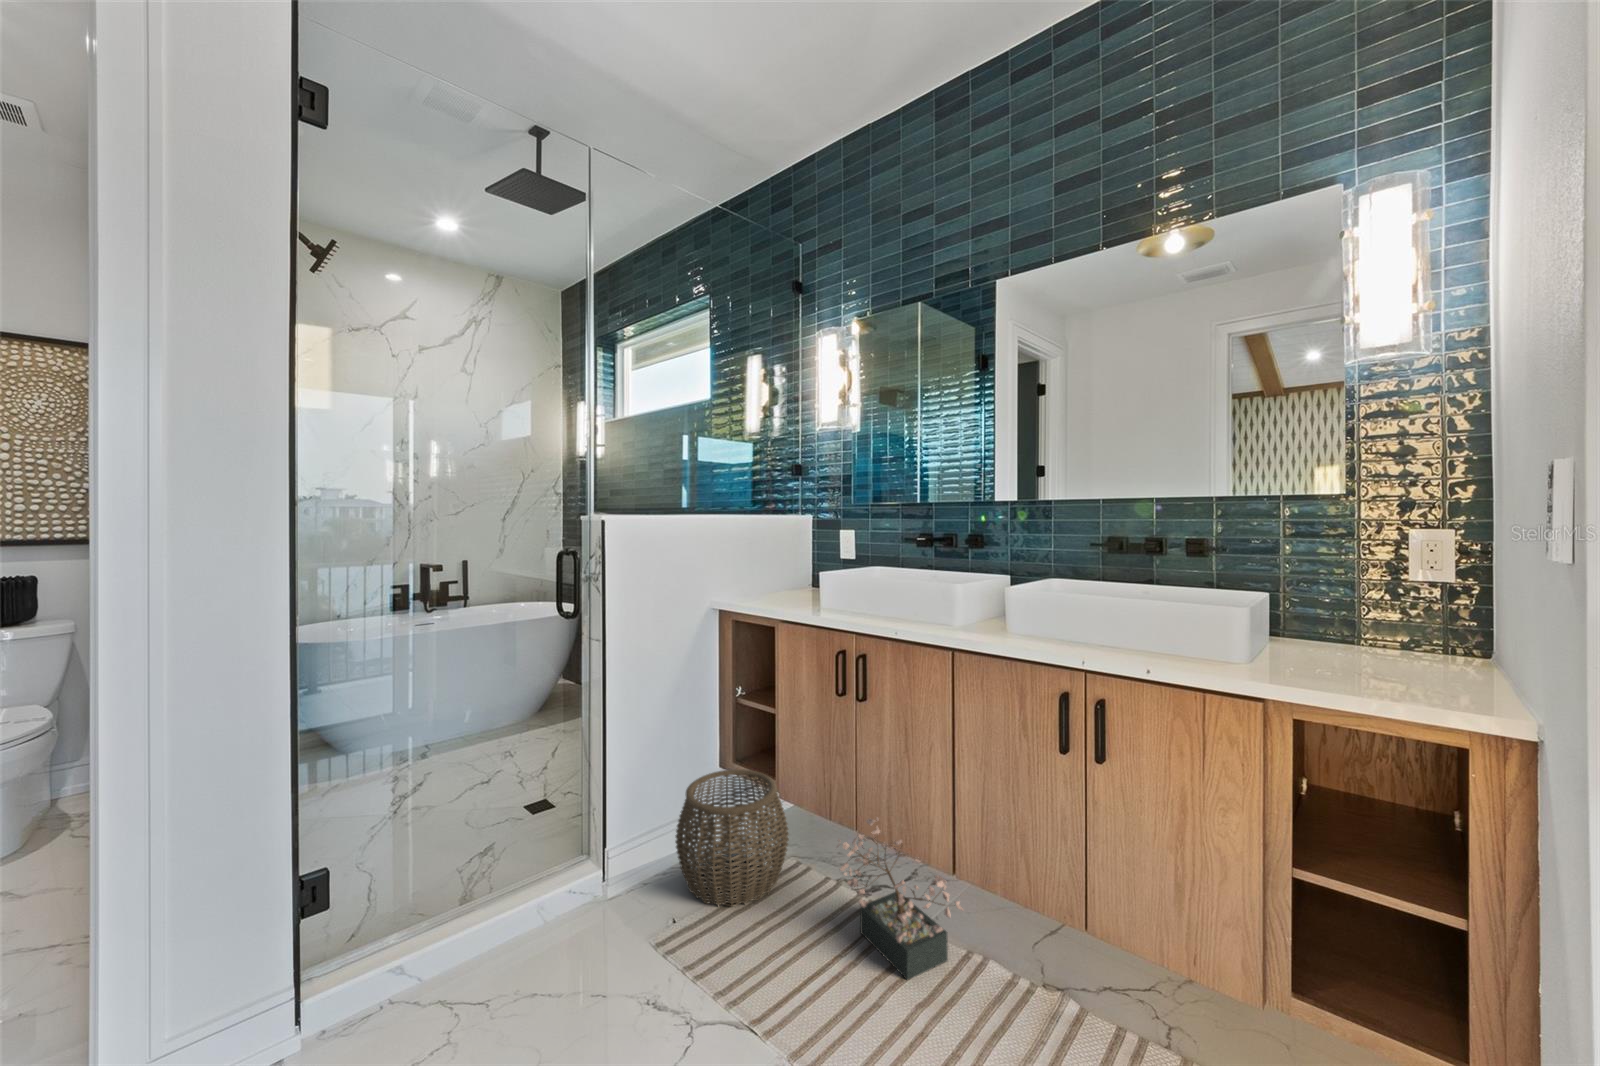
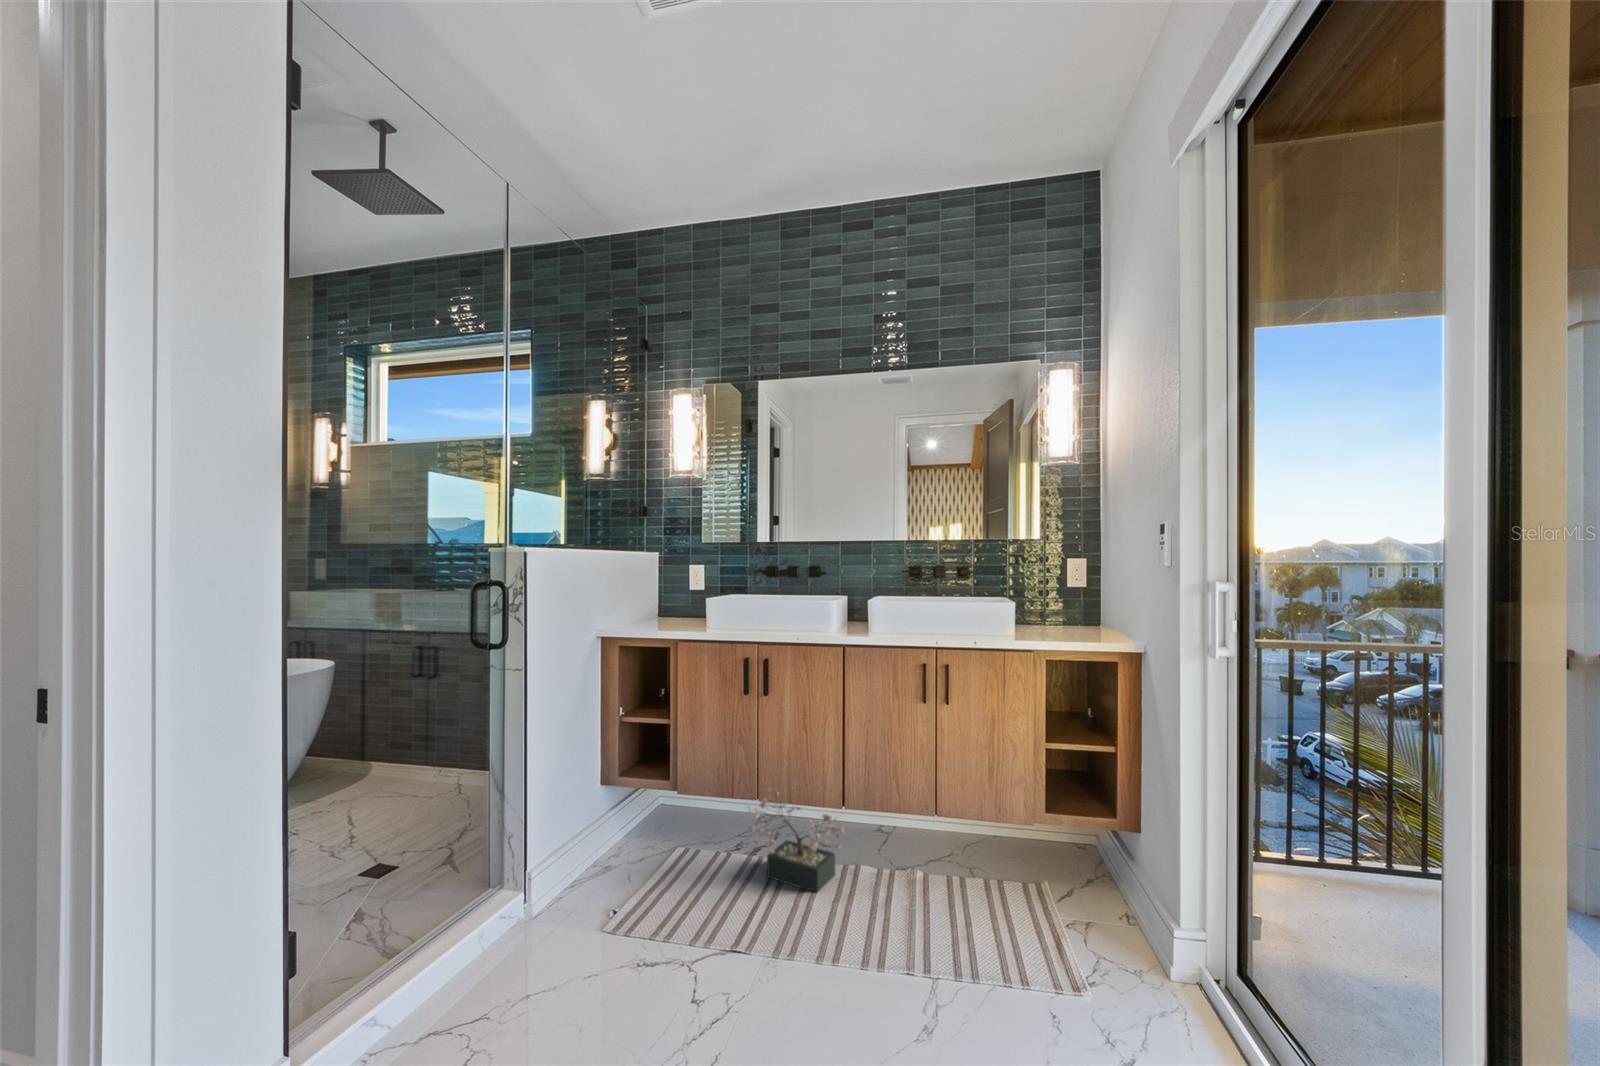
woven basket: present [675,769,789,906] -> none [588,775,691,895]

